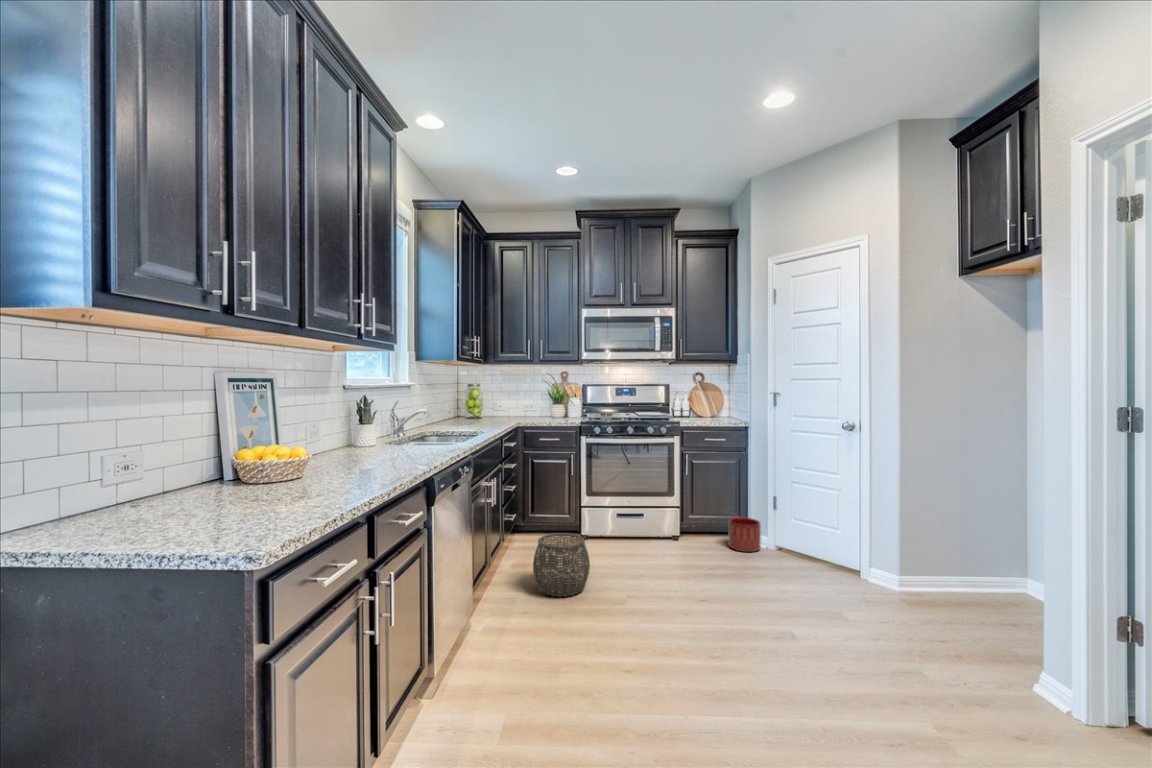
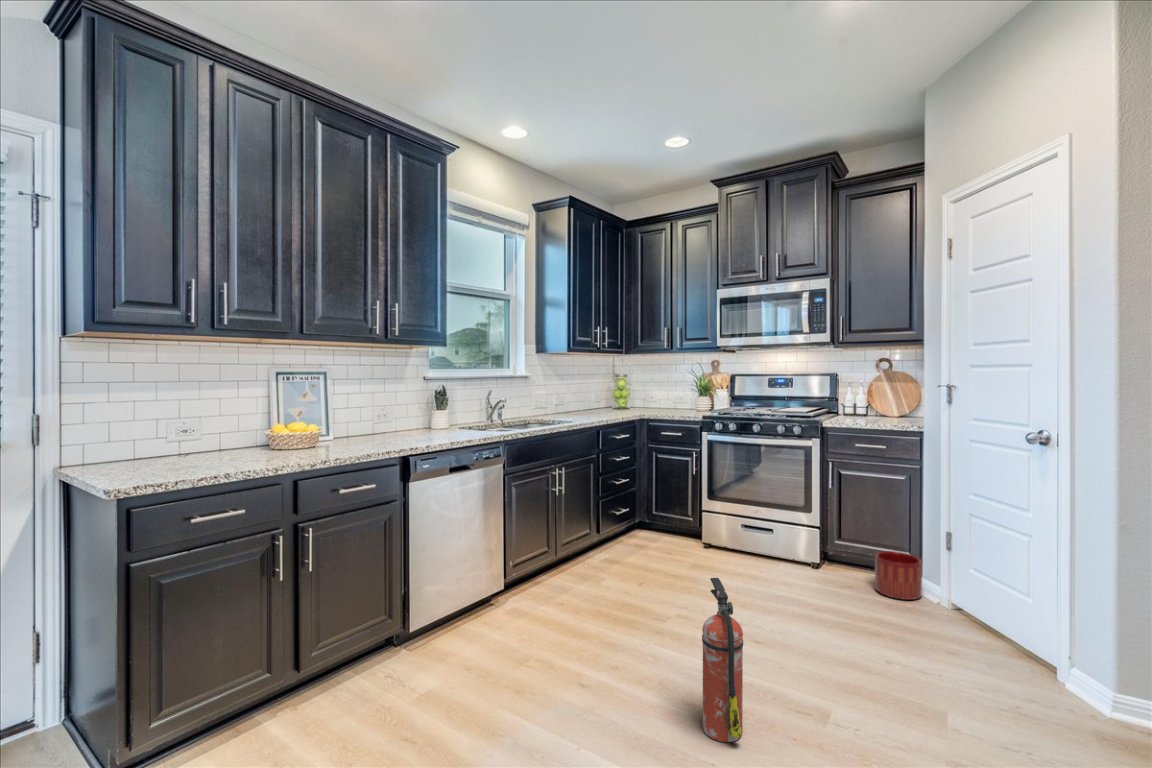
woven basket: present [533,533,590,597] -> none [589,531,650,598]
fire extinguisher: none [744,552,794,685] -> present [702,578,743,742]

